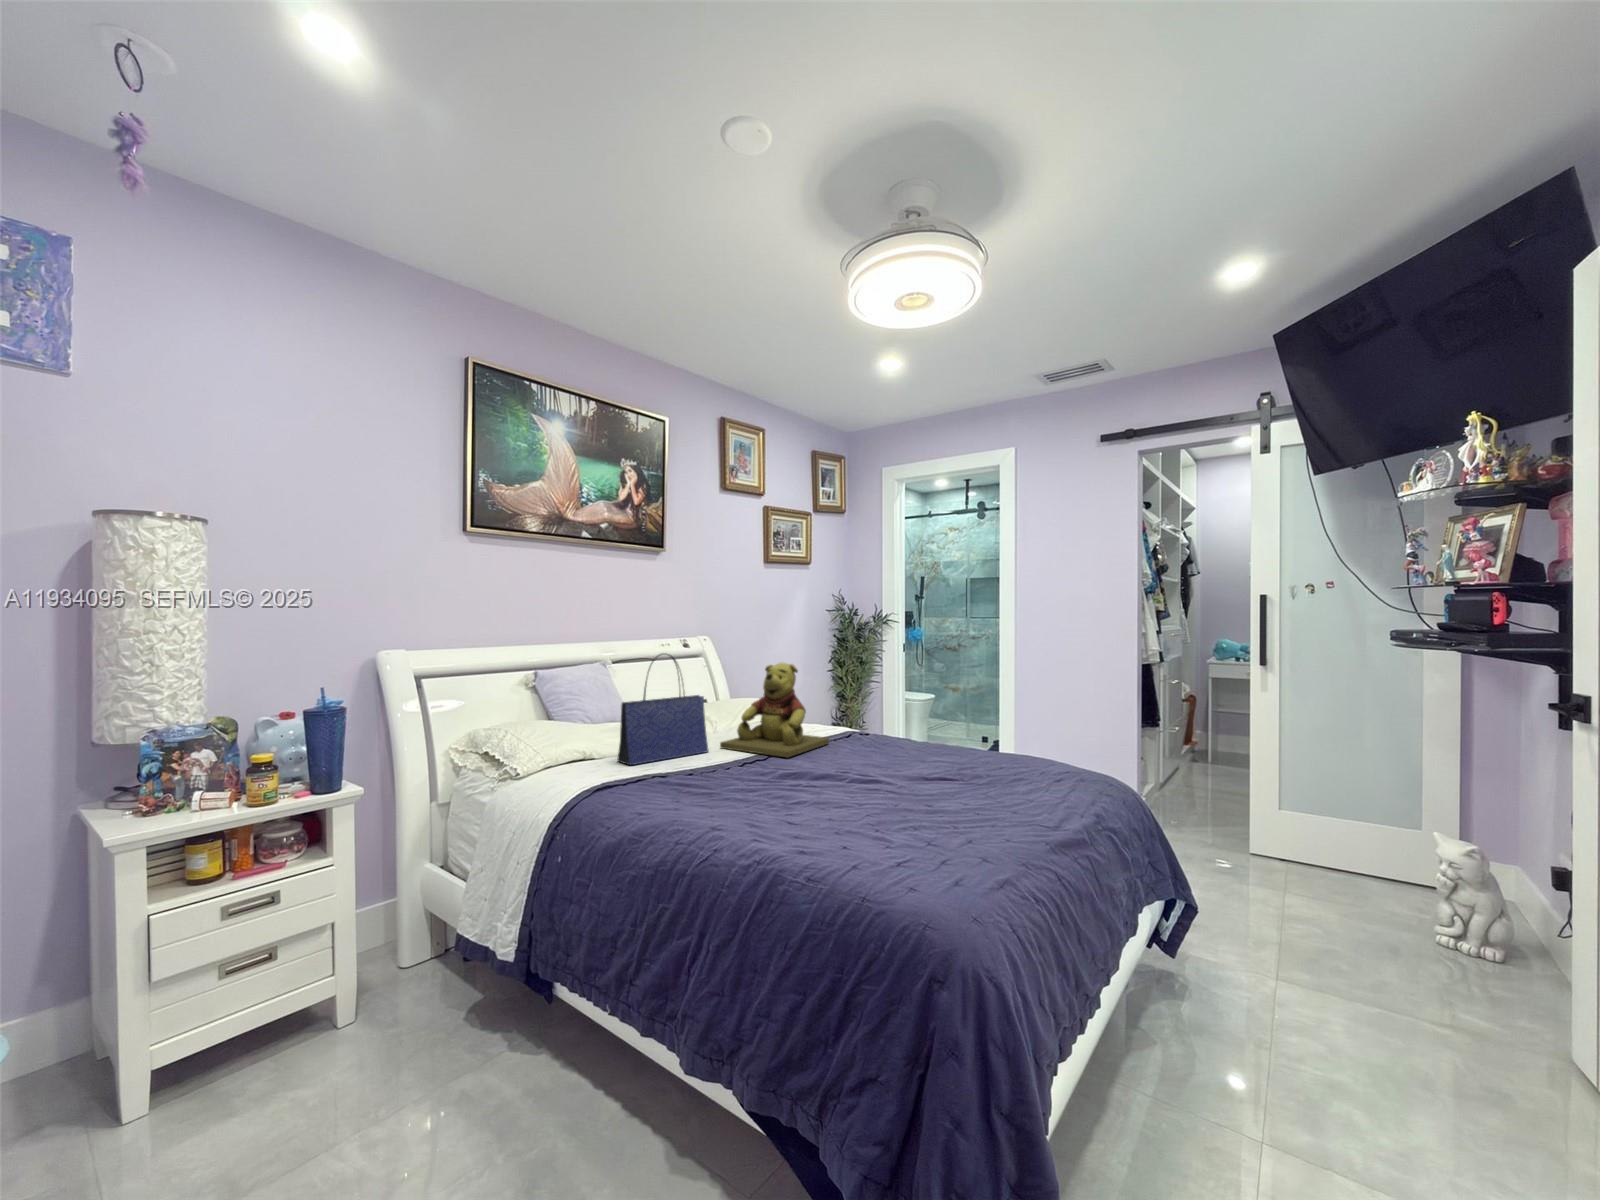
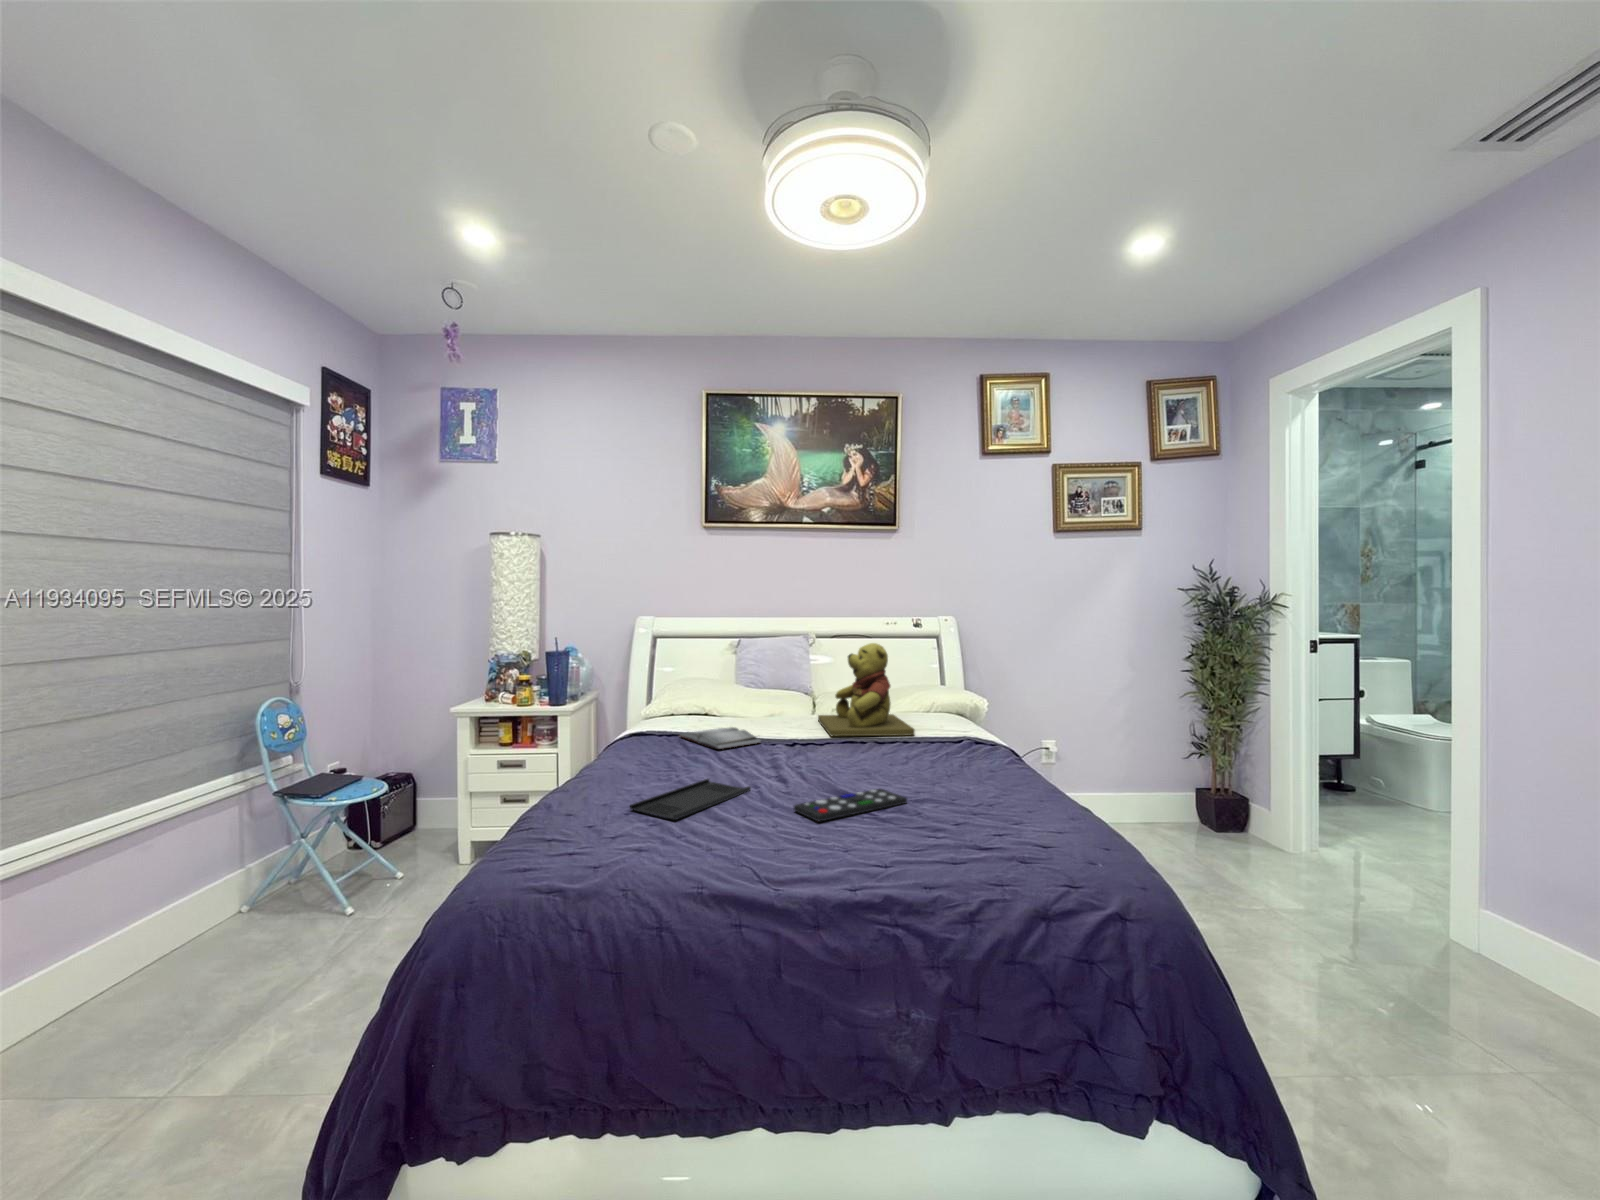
tote bag: present [618,654,709,765] -> none [718,626,808,721]
hardback book: none [672,767,763,792] -> present [680,727,761,749]
remote control: none [973,783,1033,816] -> present [794,789,907,822]
tray: none [864,809,981,860] -> present [630,779,751,820]

